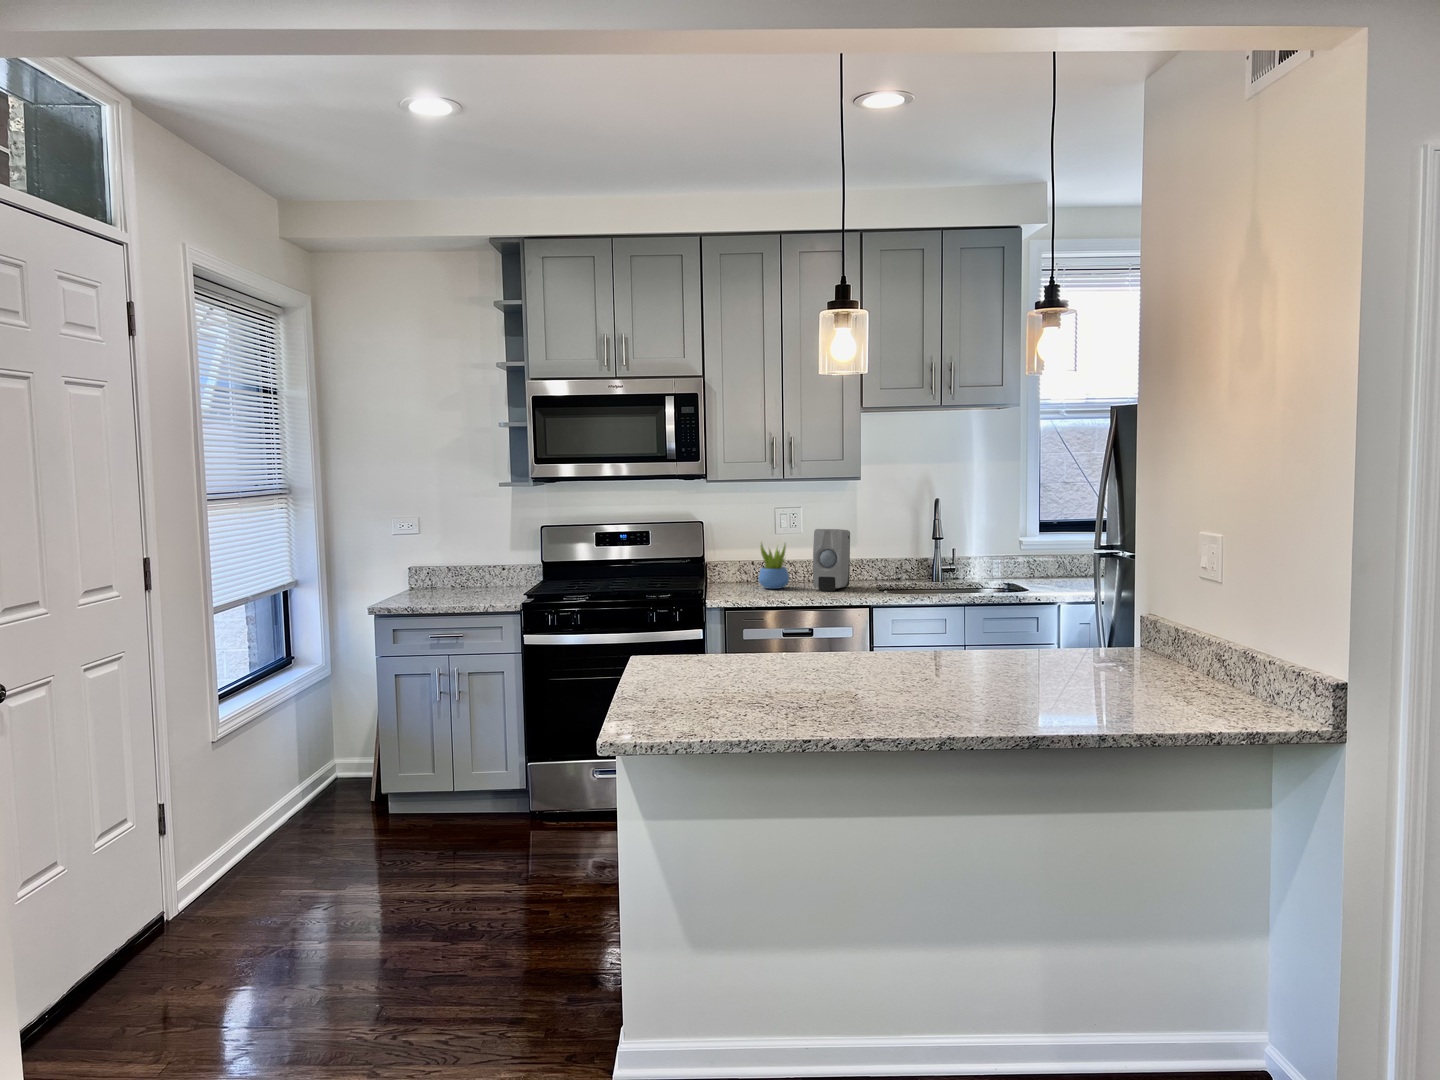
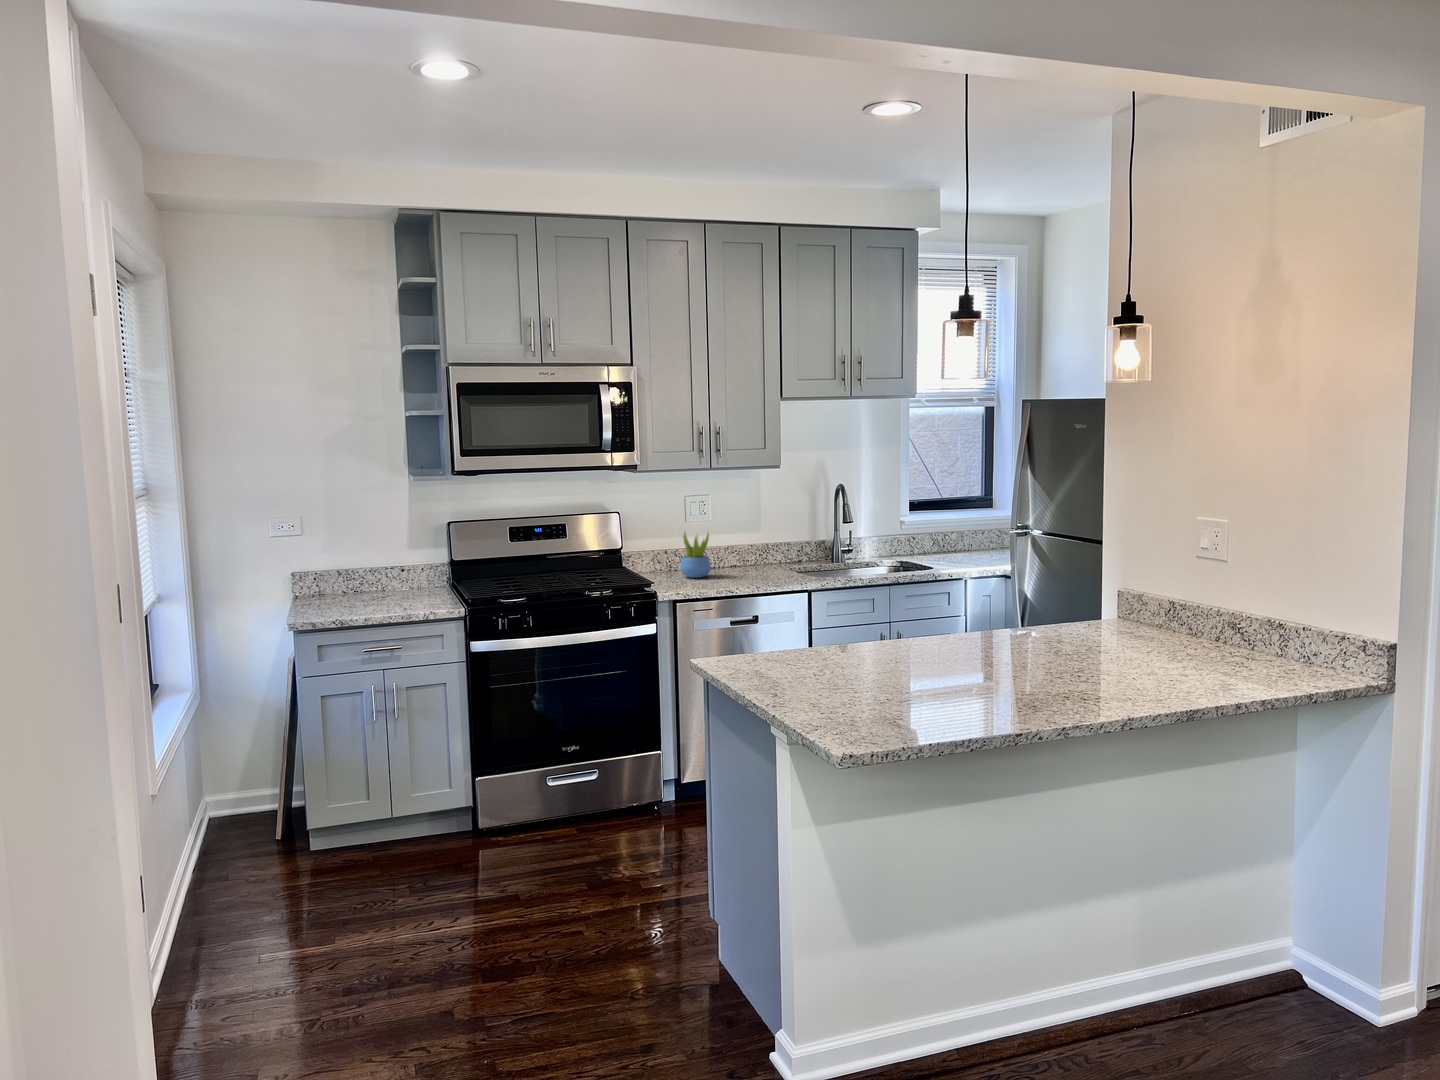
soap dispenser: present [813,529,850,591] -> none [738,516,767,577]

